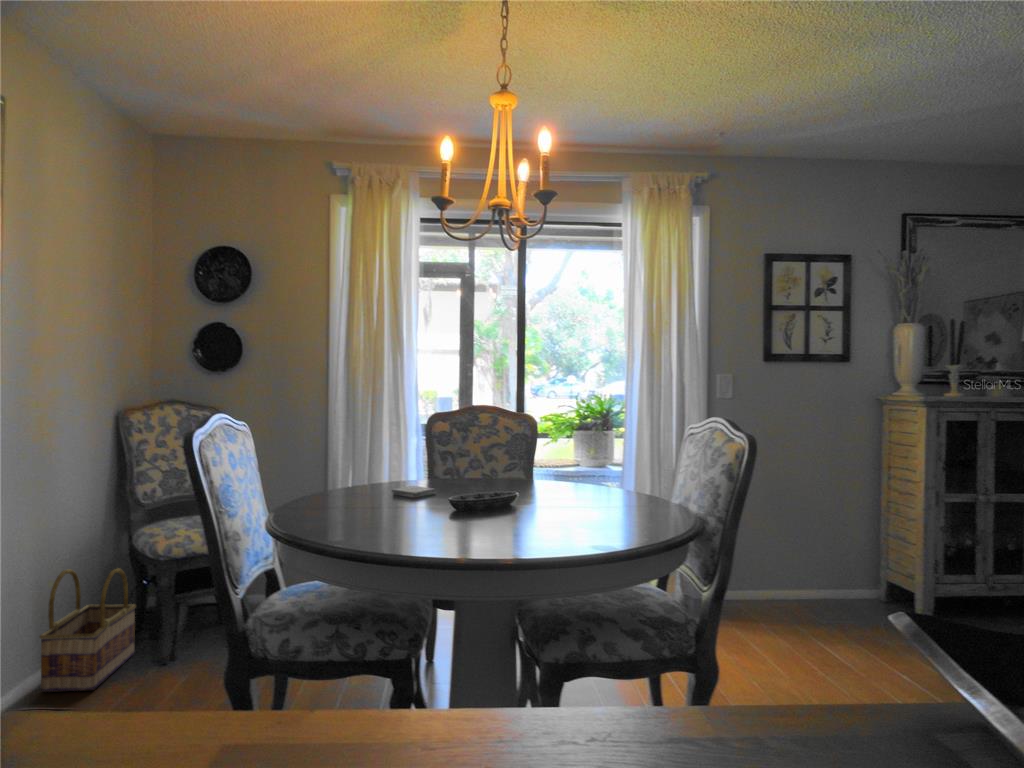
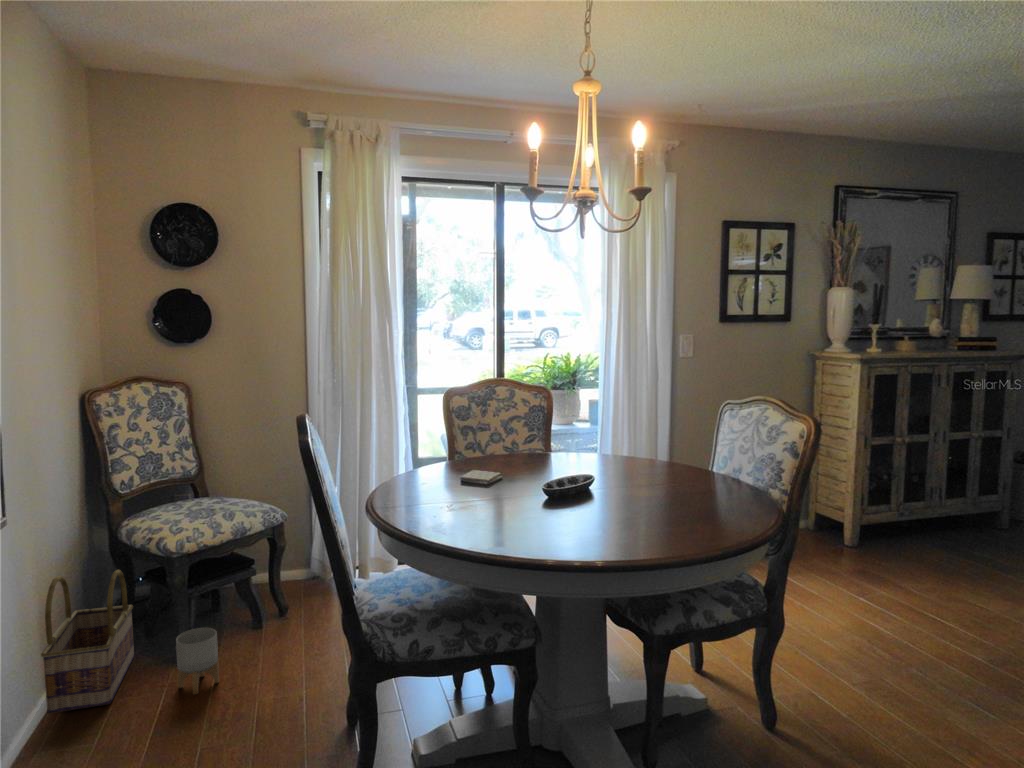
planter: none [156,629,194,690] -> present [176,628,219,694]

